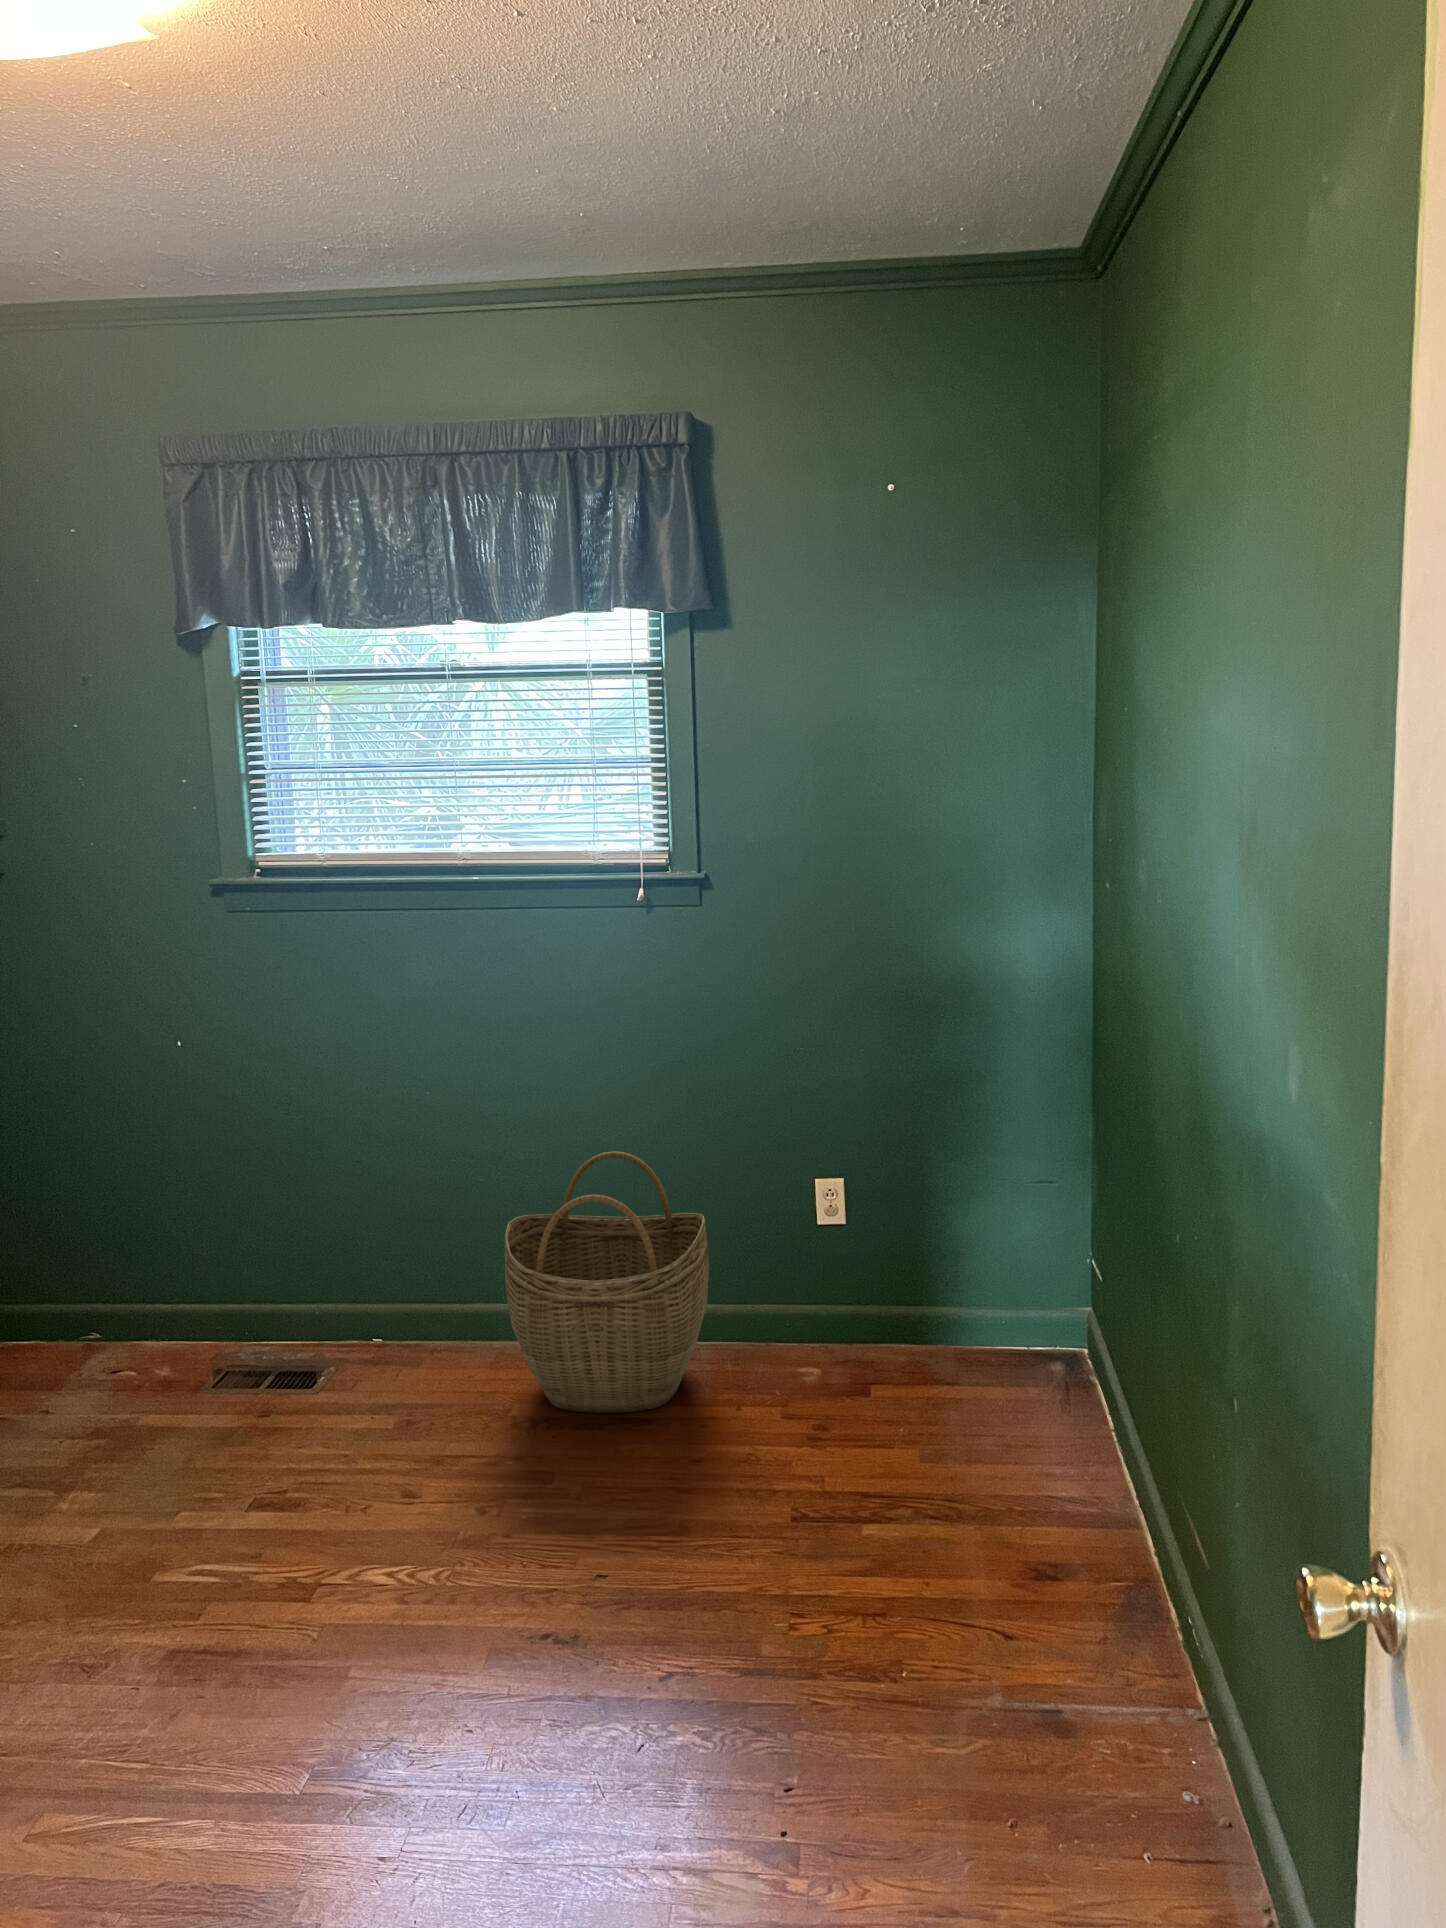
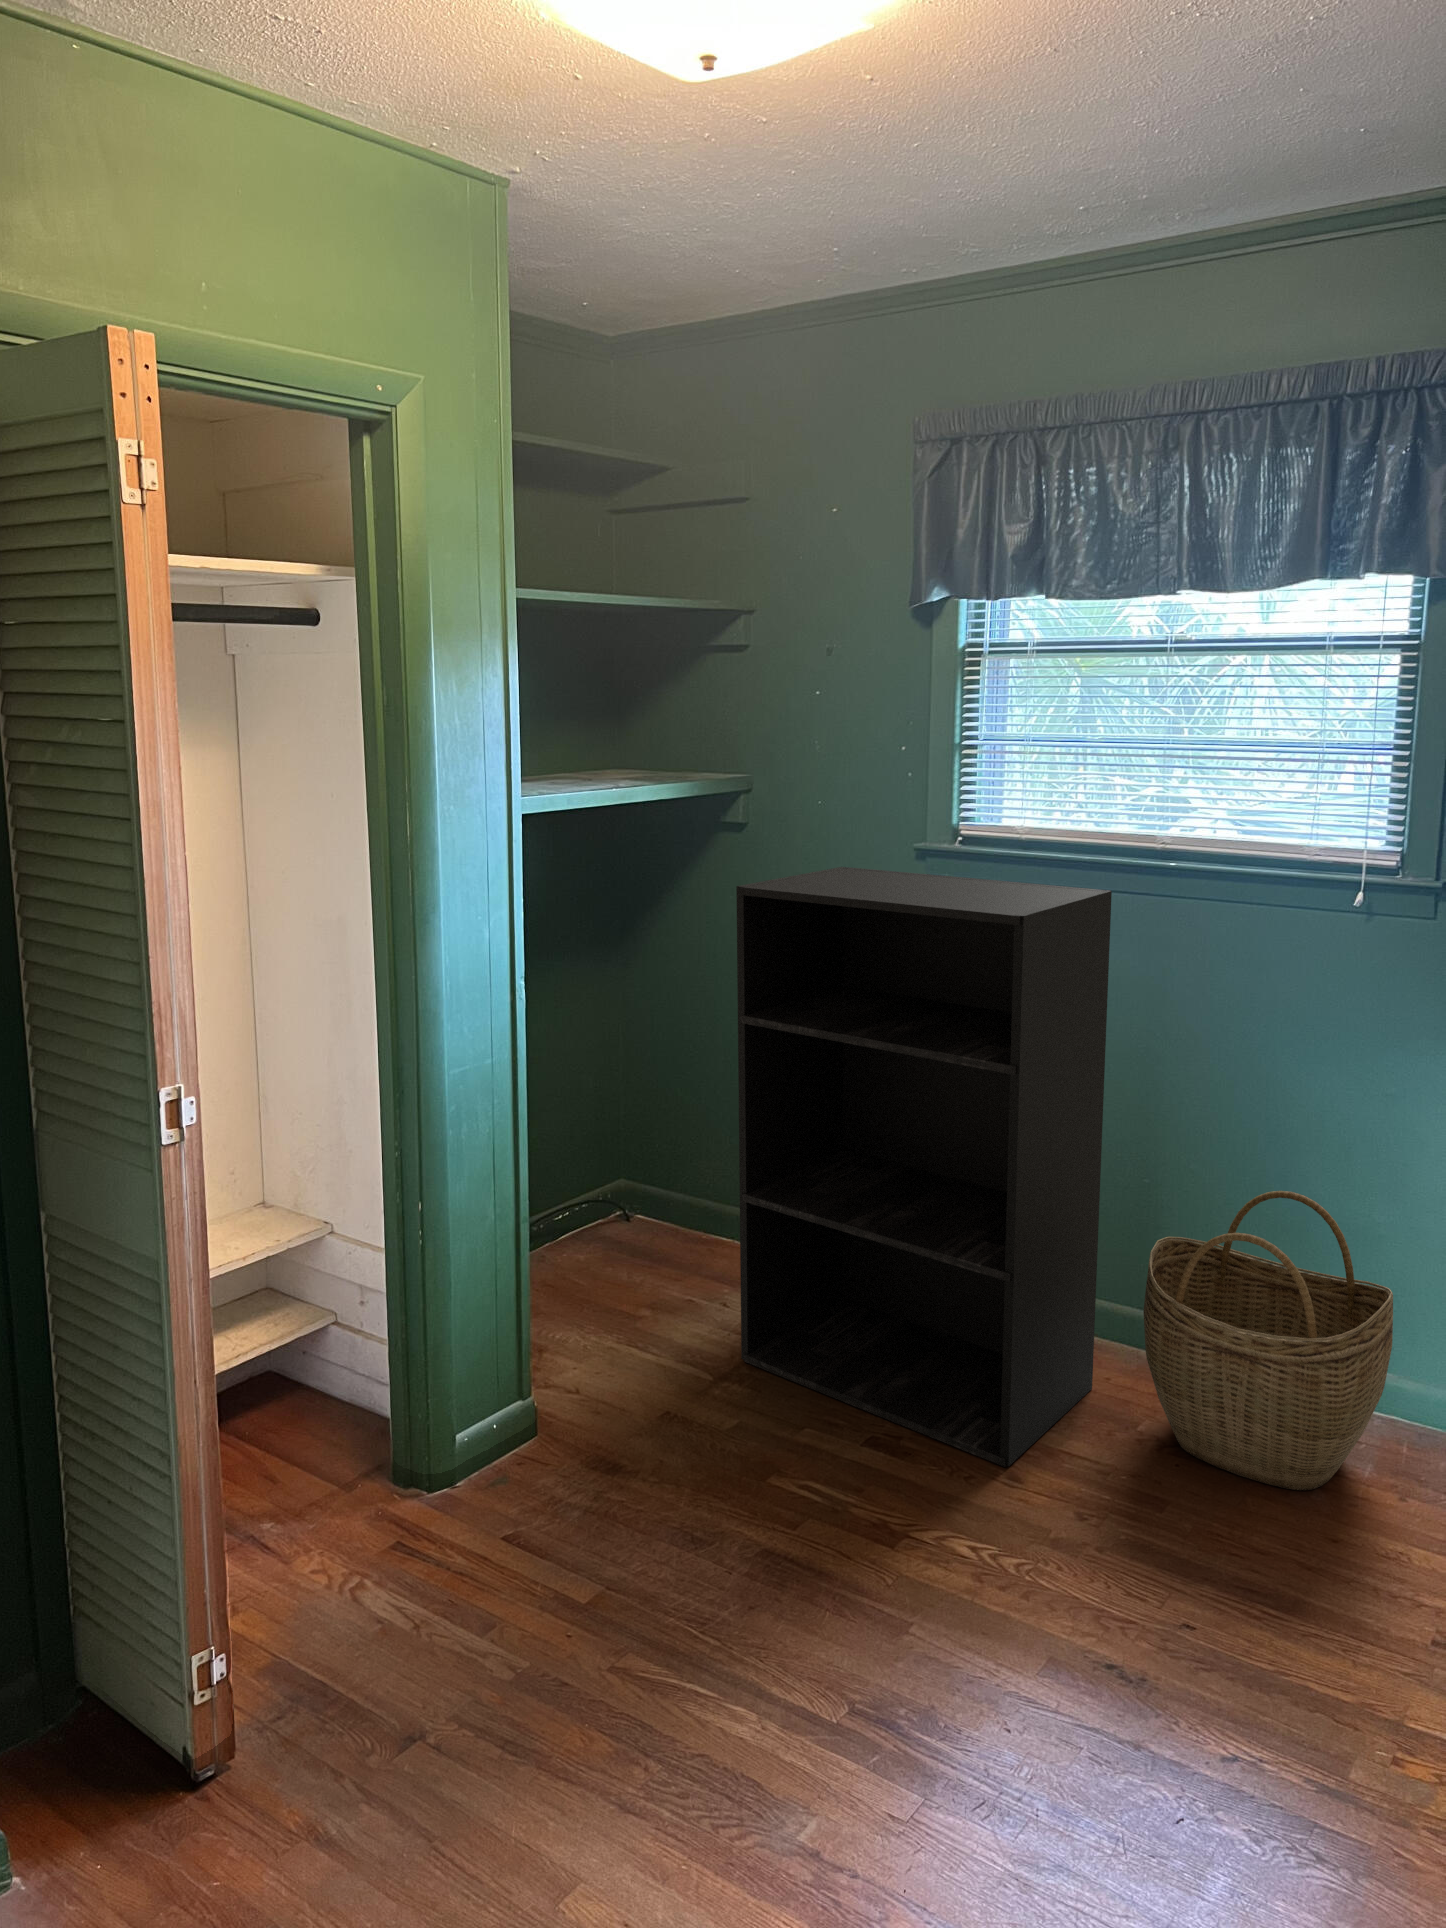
bookshelf: none [8,902,463,1484] -> present [736,867,1112,1467]

